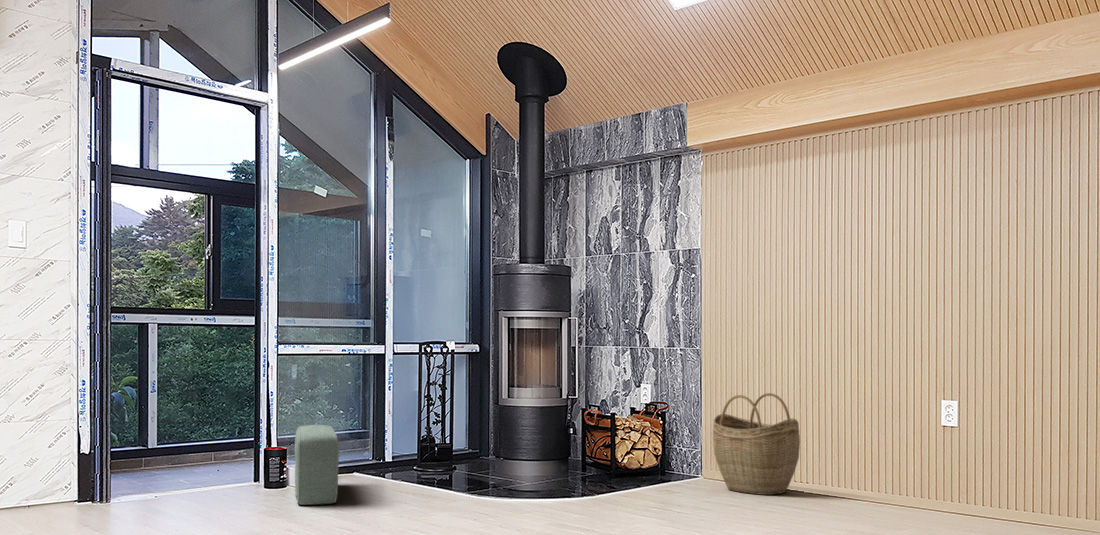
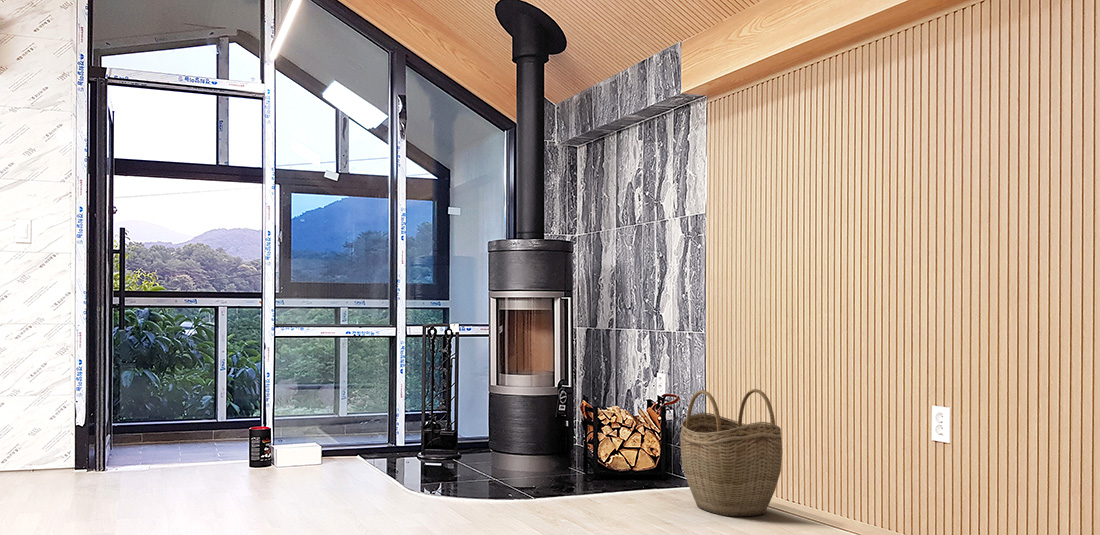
pouf: present [295,425,339,505] -> none [211,408,297,490]

